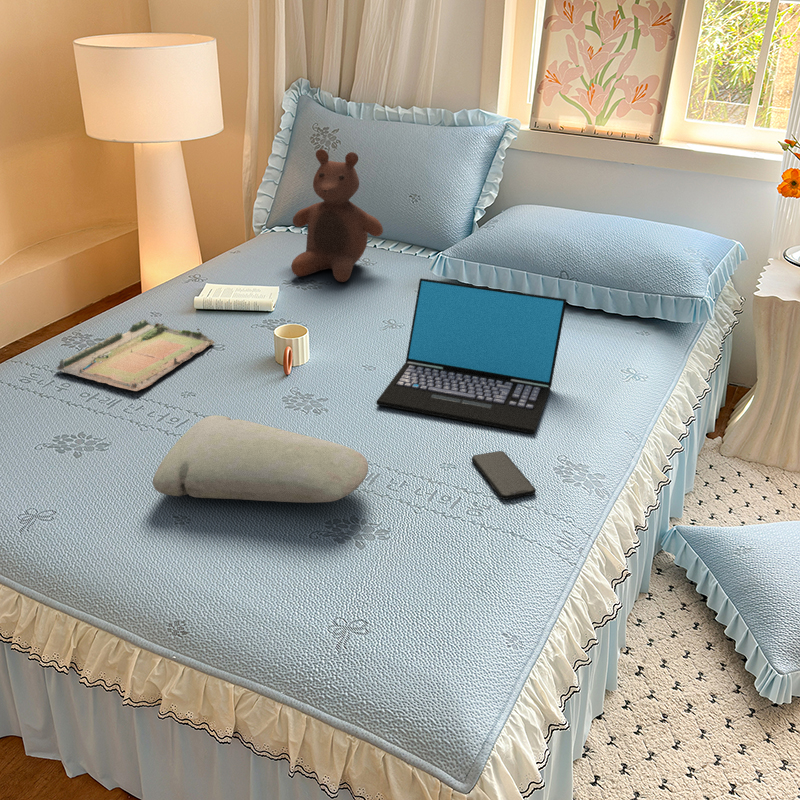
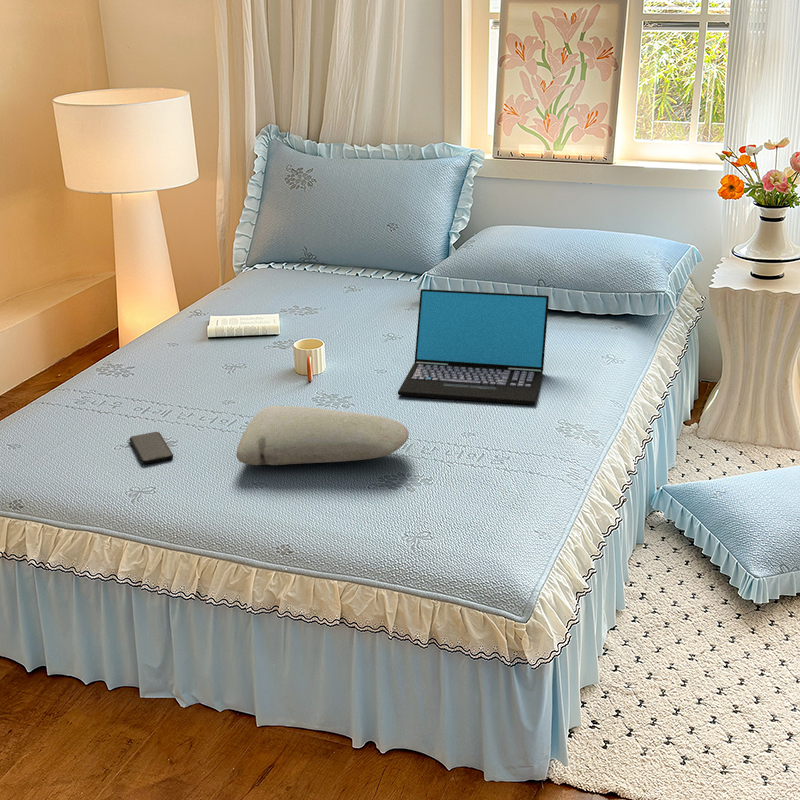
stuffed bear: present [291,149,383,282] -> none [284,187,371,306]
tray: present [56,319,214,391] -> none [108,348,240,401]
smartphone: present [472,451,536,500] -> present [130,432,173,464]

